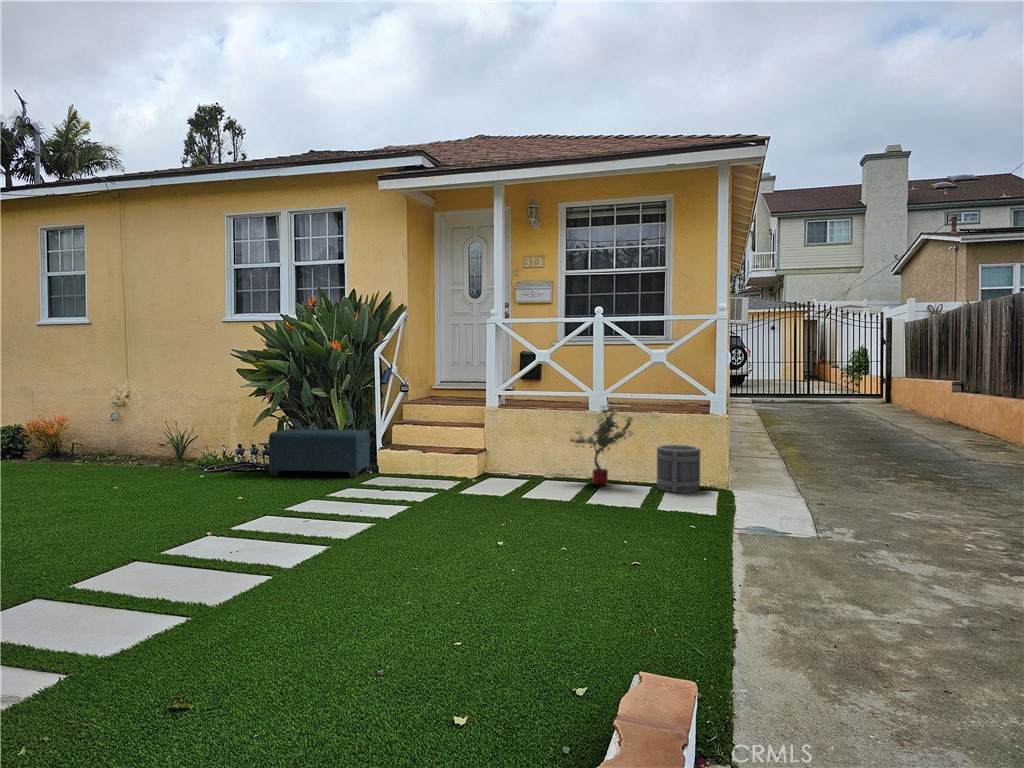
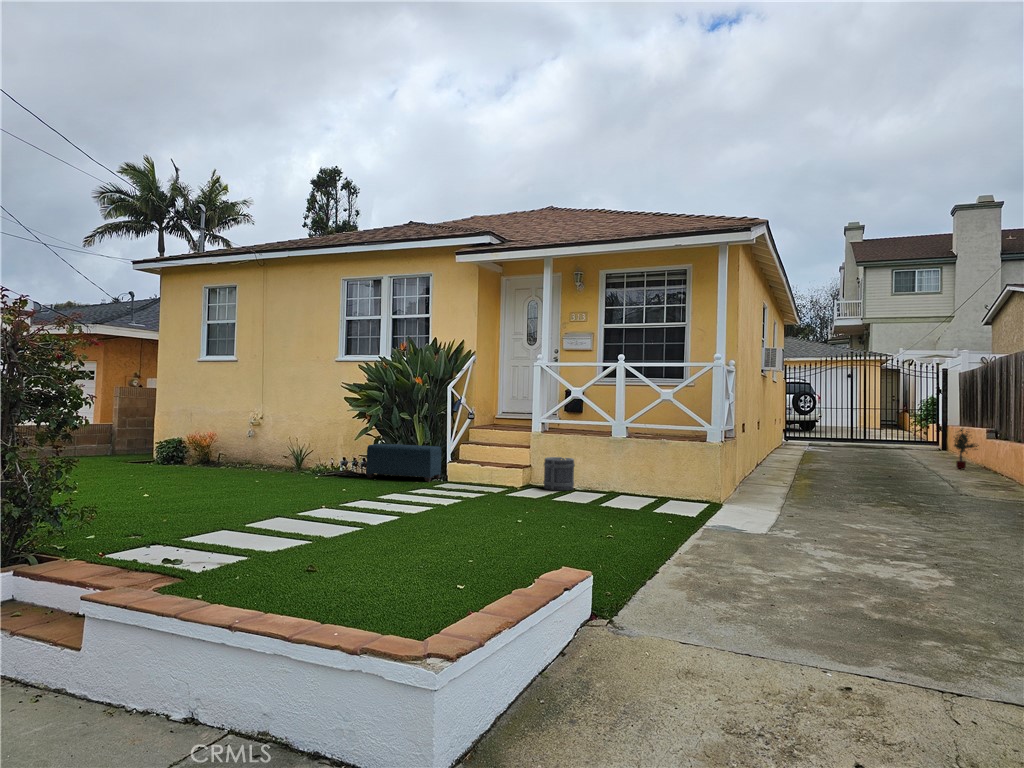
potted tree: present [570,406,633,486] -> present [954,429,979,469]
bucket: present [656,445,701,493] -> present [543,457,575,491]

